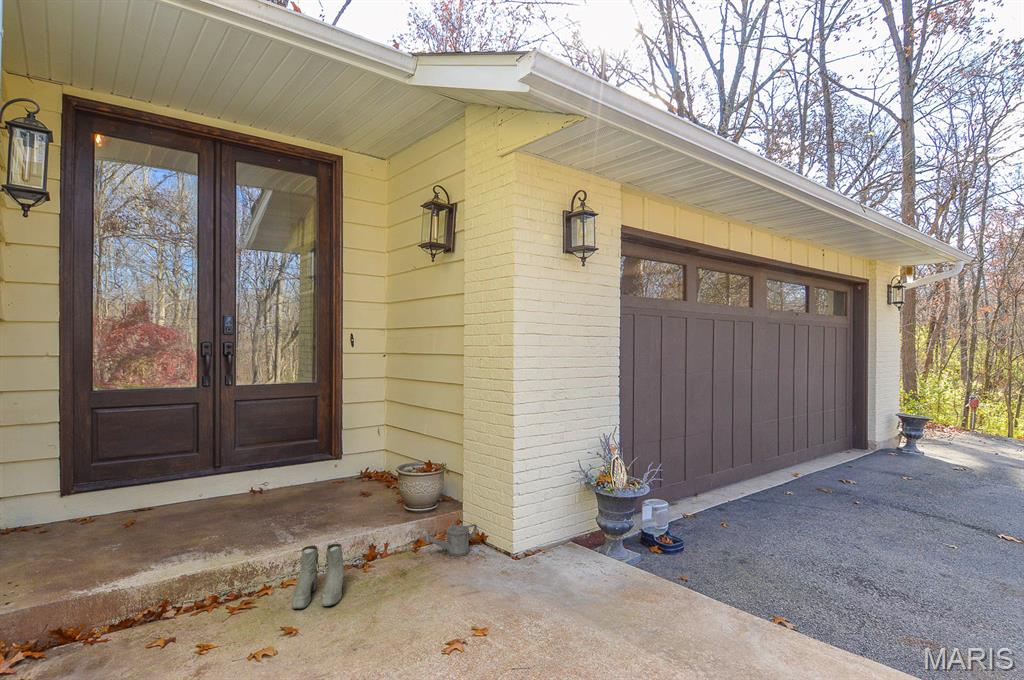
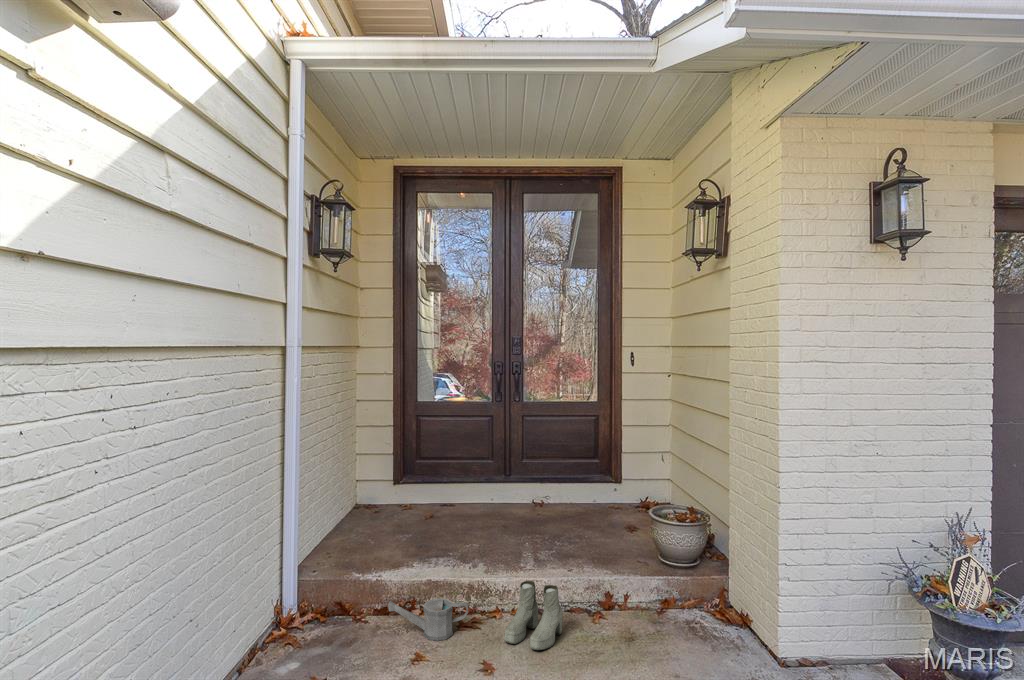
watering can: present [424,524,477,556] -> present [389,598,468,641]

